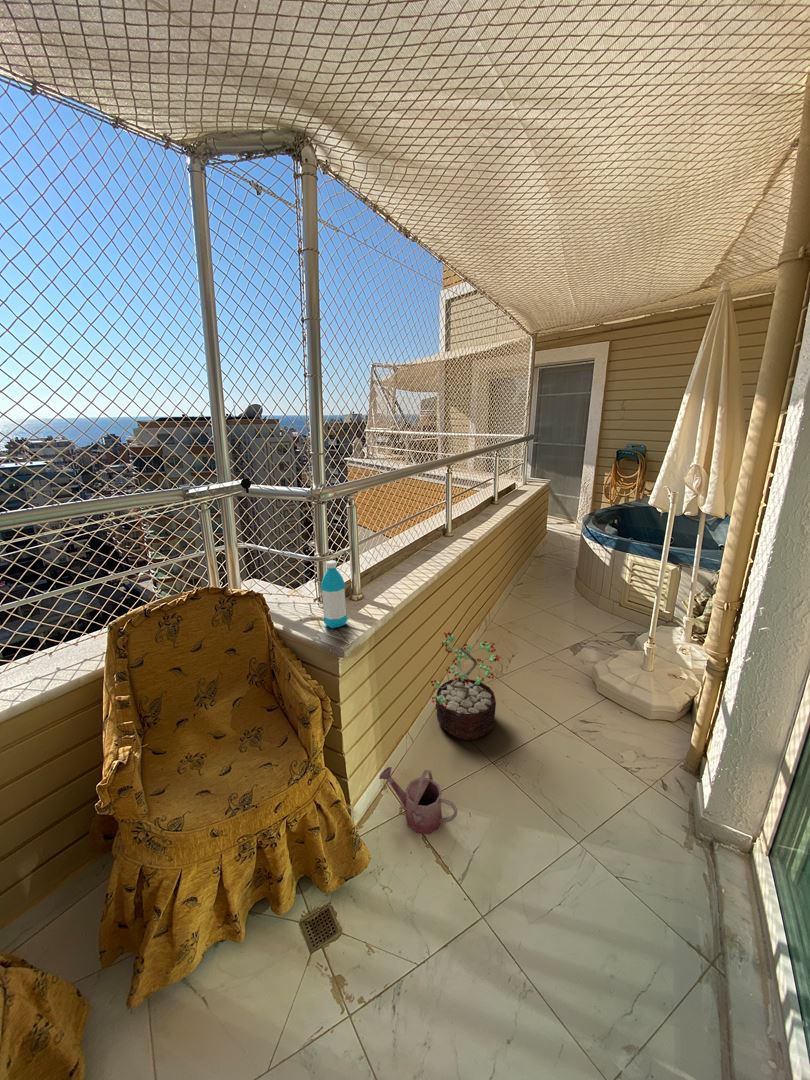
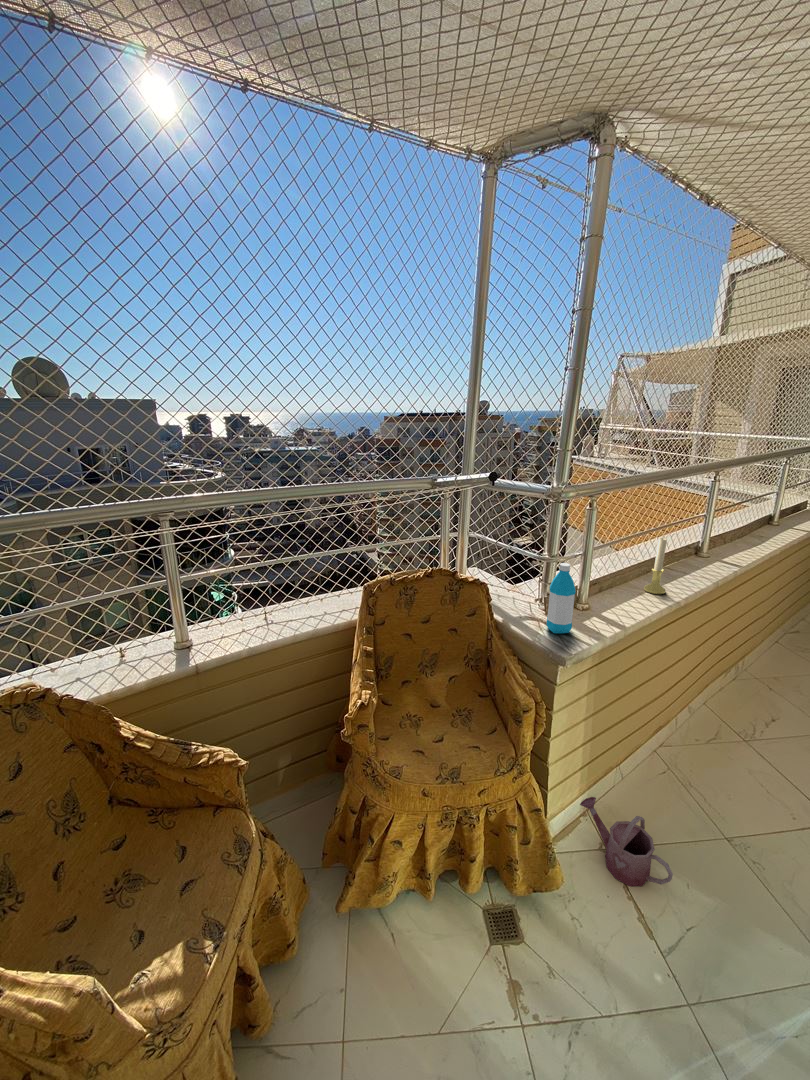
candle holder: none [407,523,424,573] -> present [644,538,667,595]
decorative plant: present [431,632,501,740] -> none [653,669,759,805]

